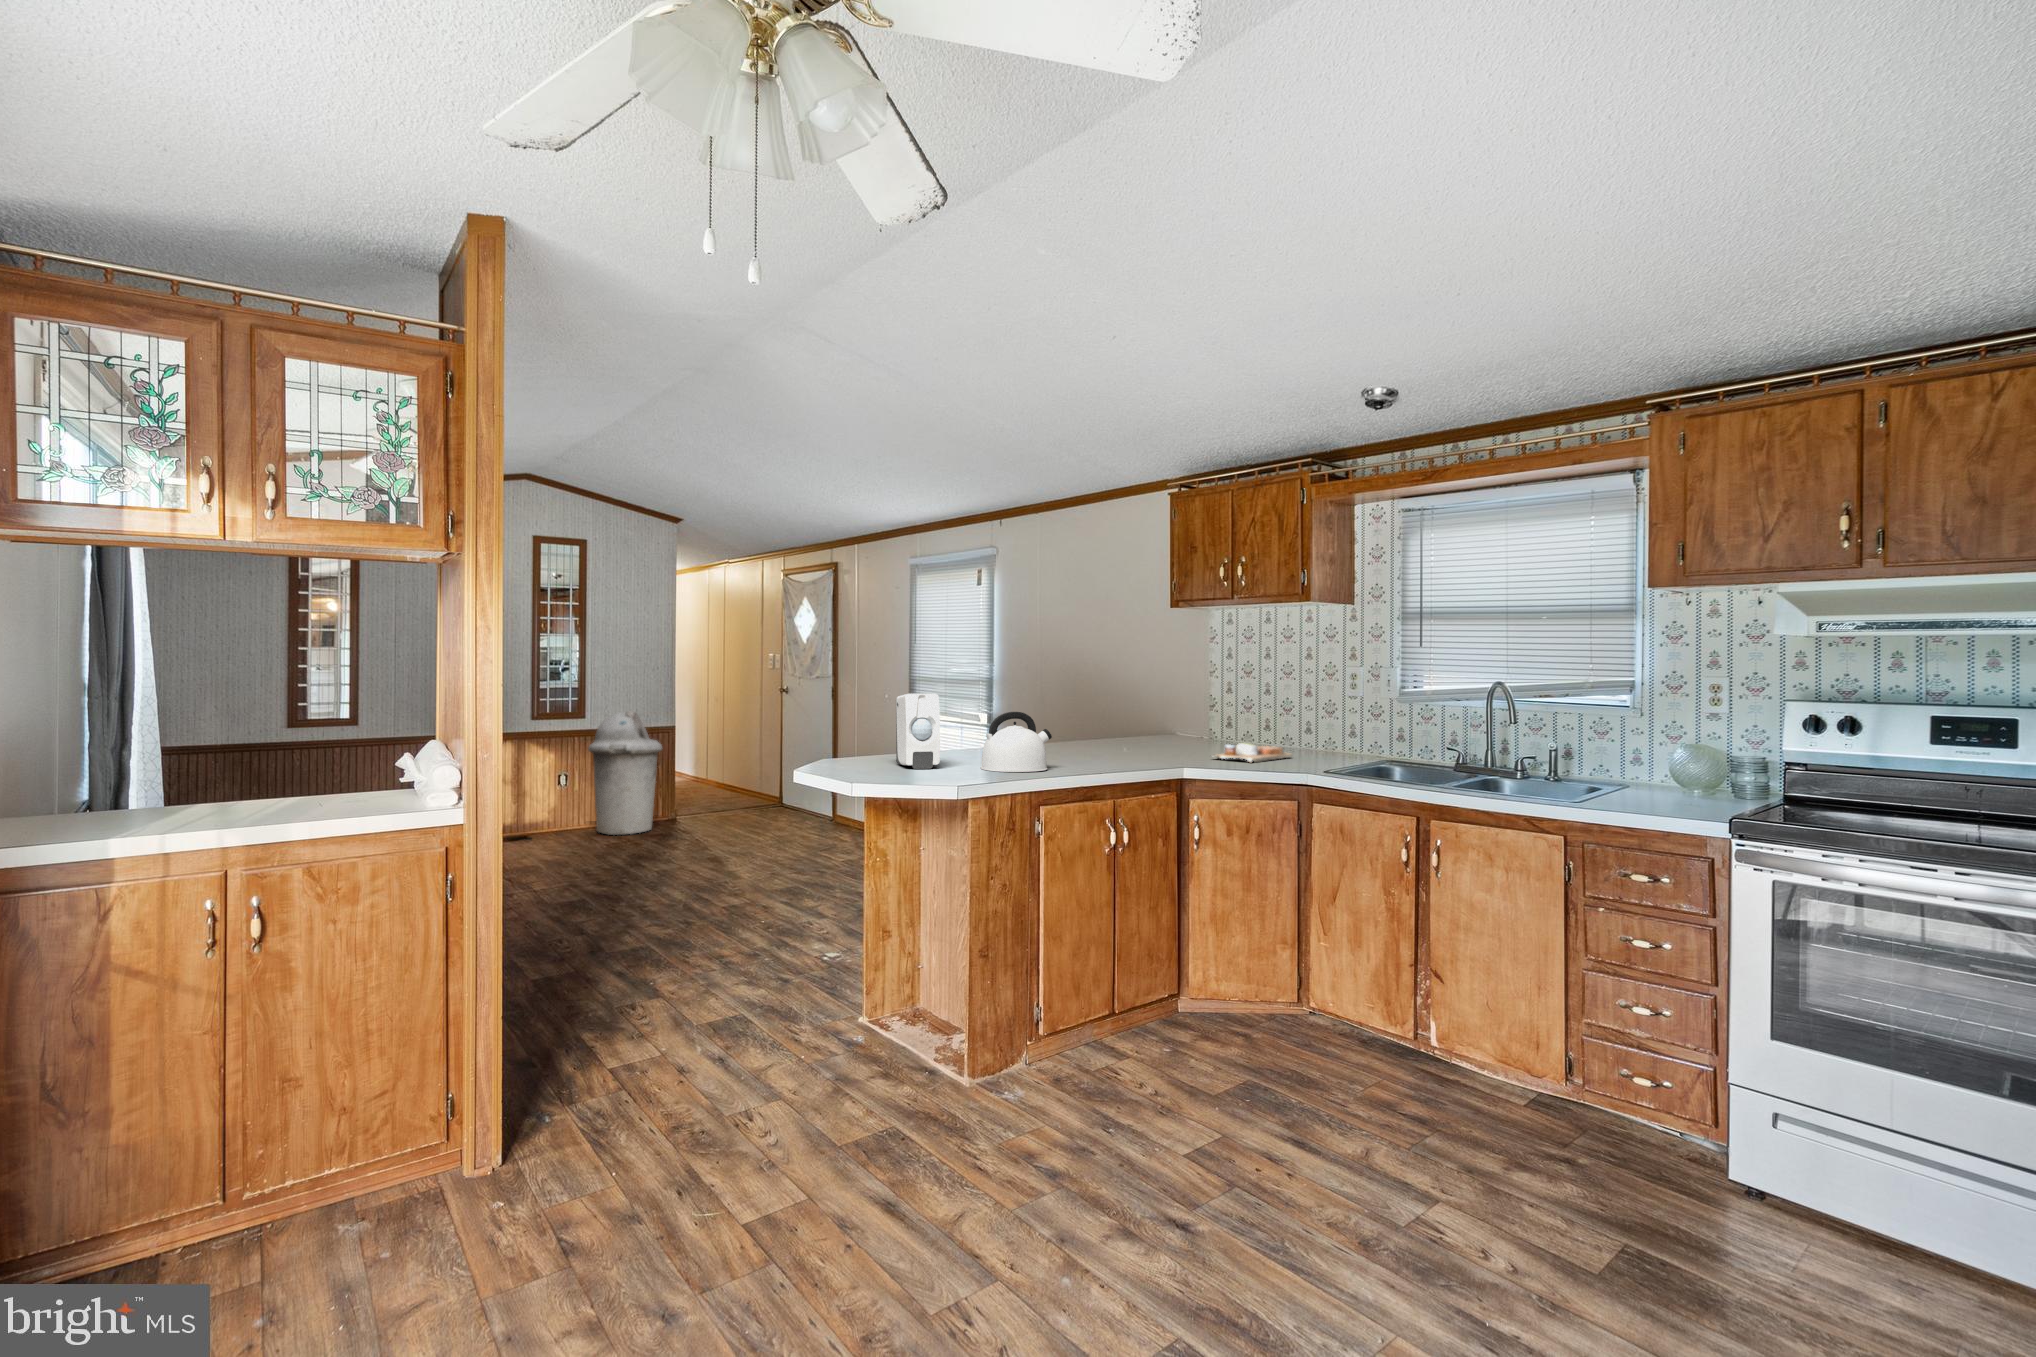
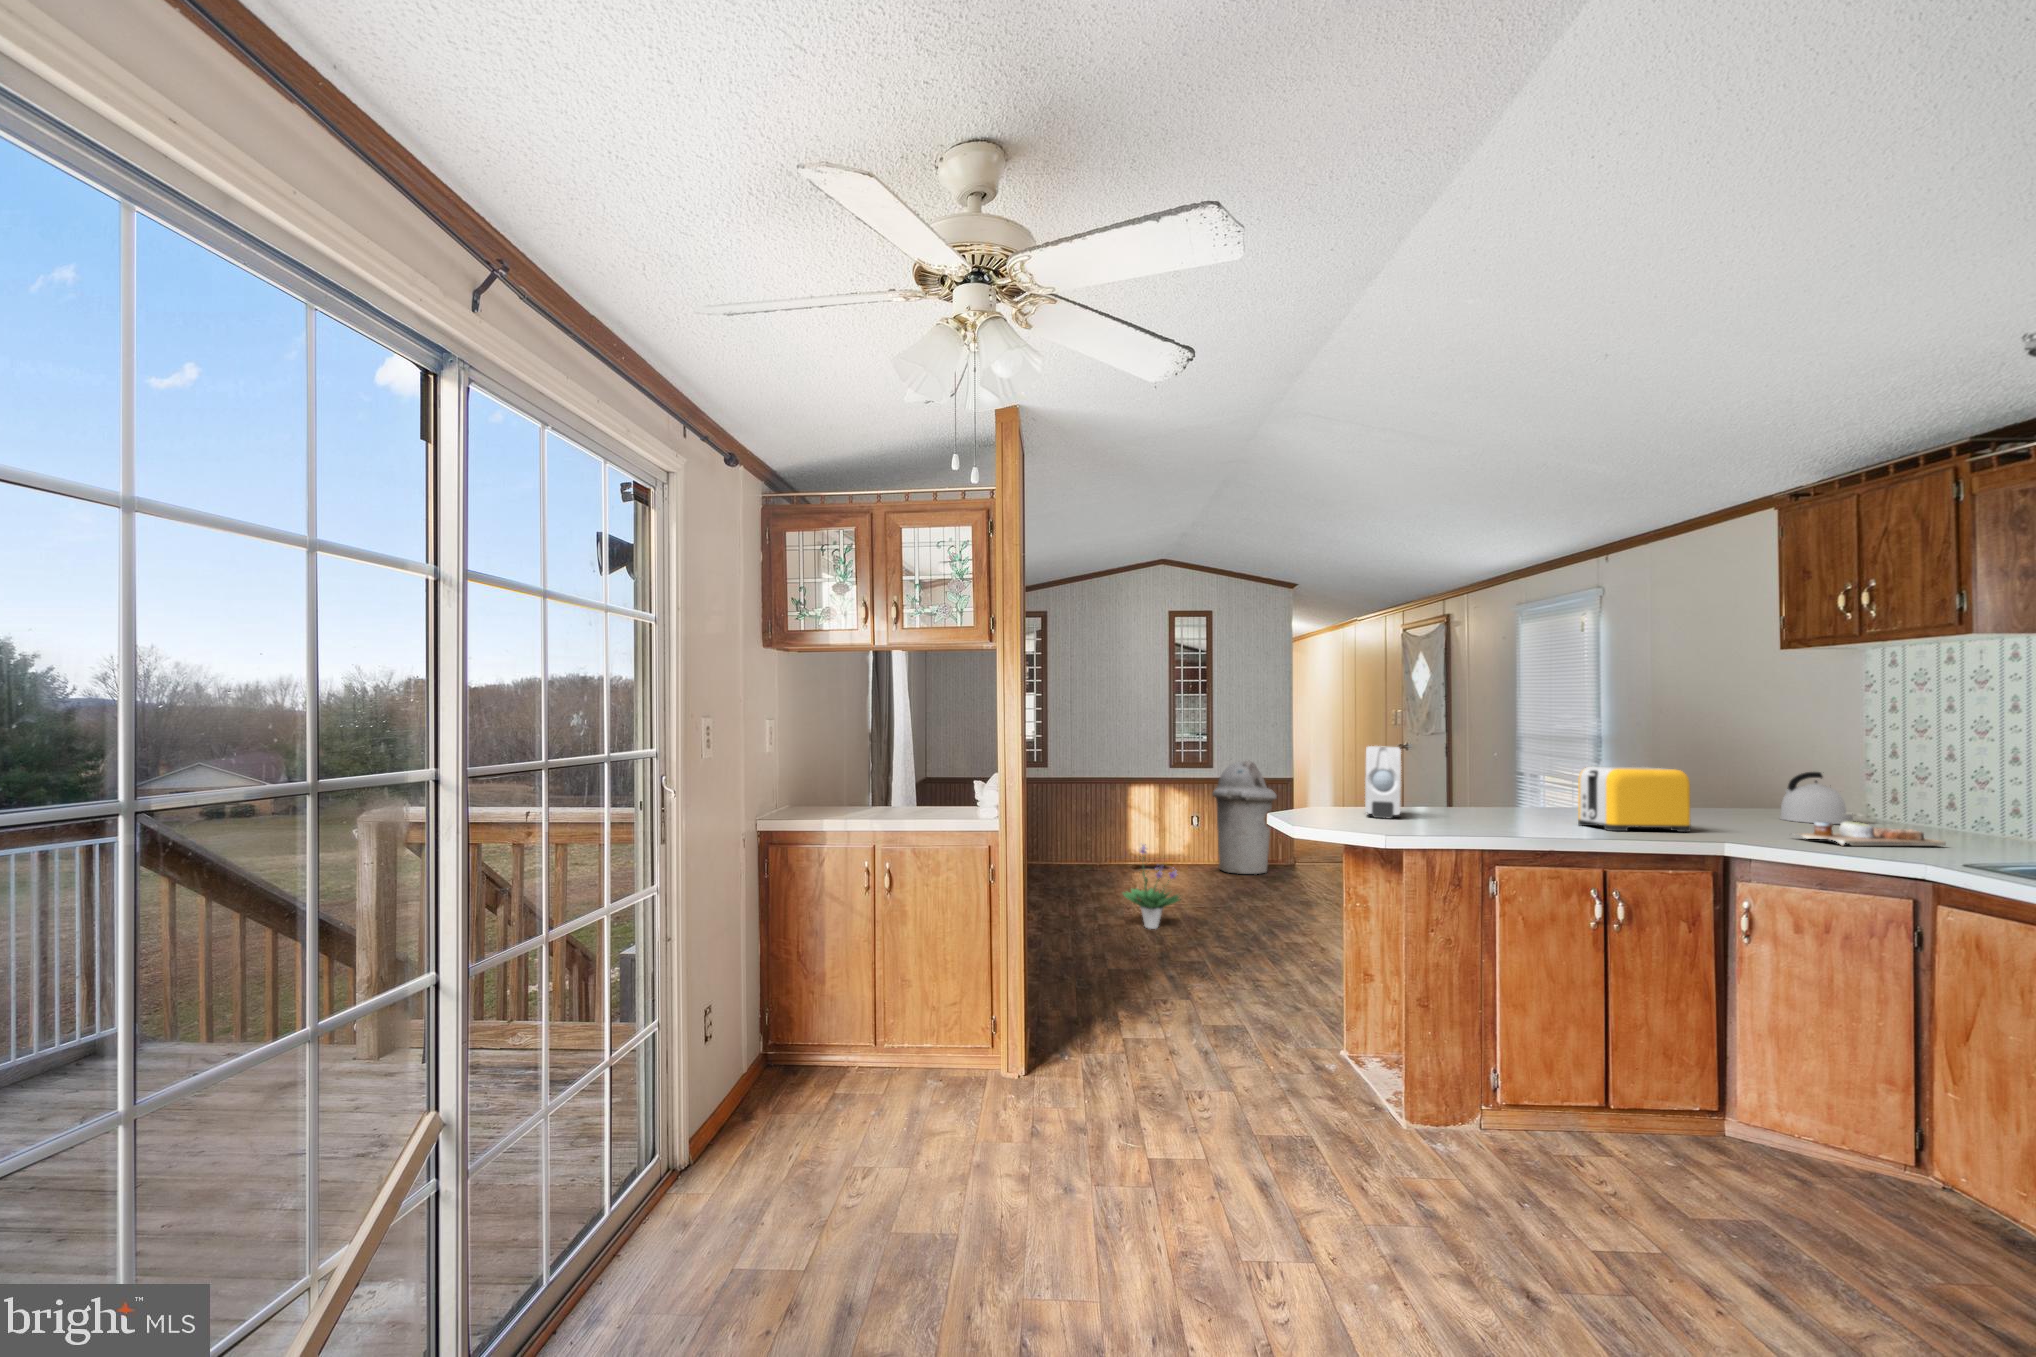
toaster: none [1070,705,1150,764] -> present [1578,766,1691,832]
kettle: present [981,712,1052,772] -> present [1780,772,1853,824]
potted plant: none [516,816,599,916] -> present [1123,845,1180,929]

